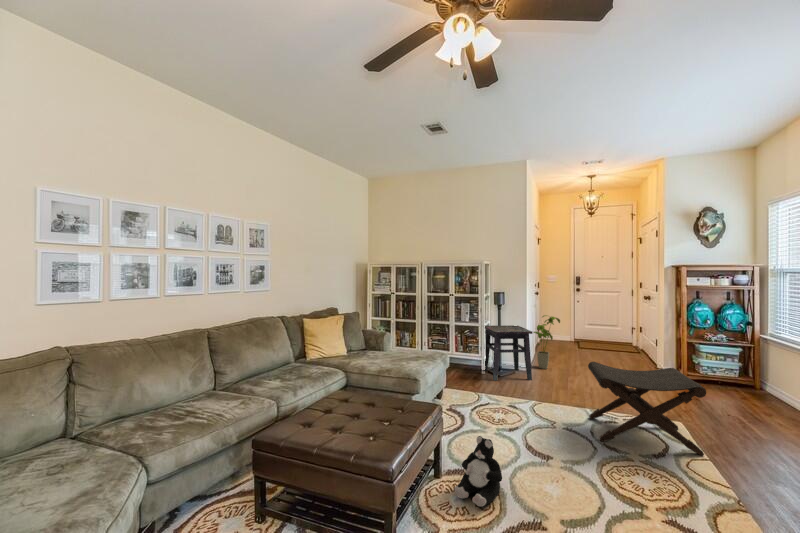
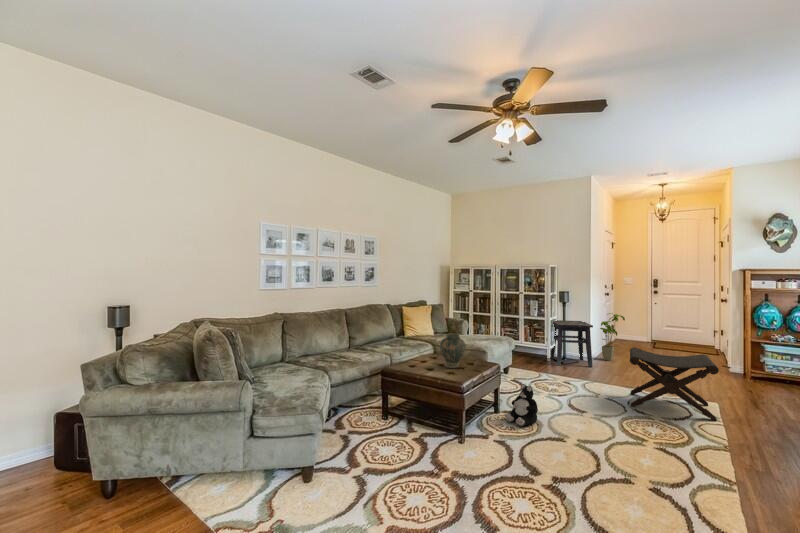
vase: none [355,366,395,424] -> present [440,333,466,368]

